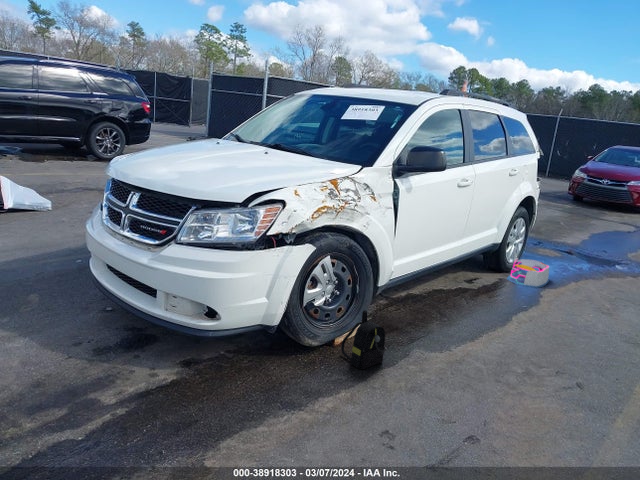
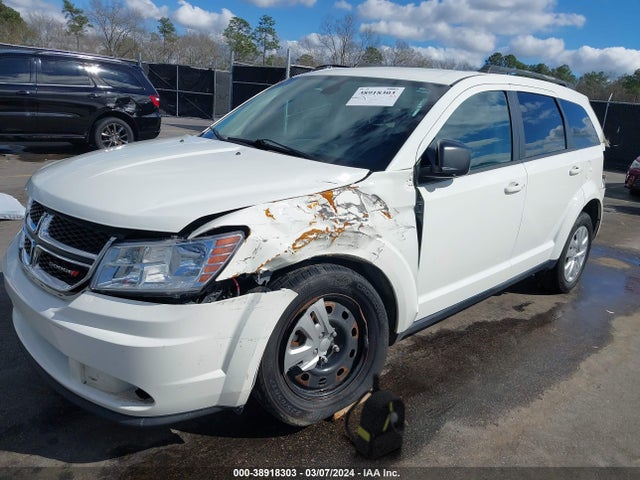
storage bin: present [507,258,549,288] -> none [565,275,620,315]

